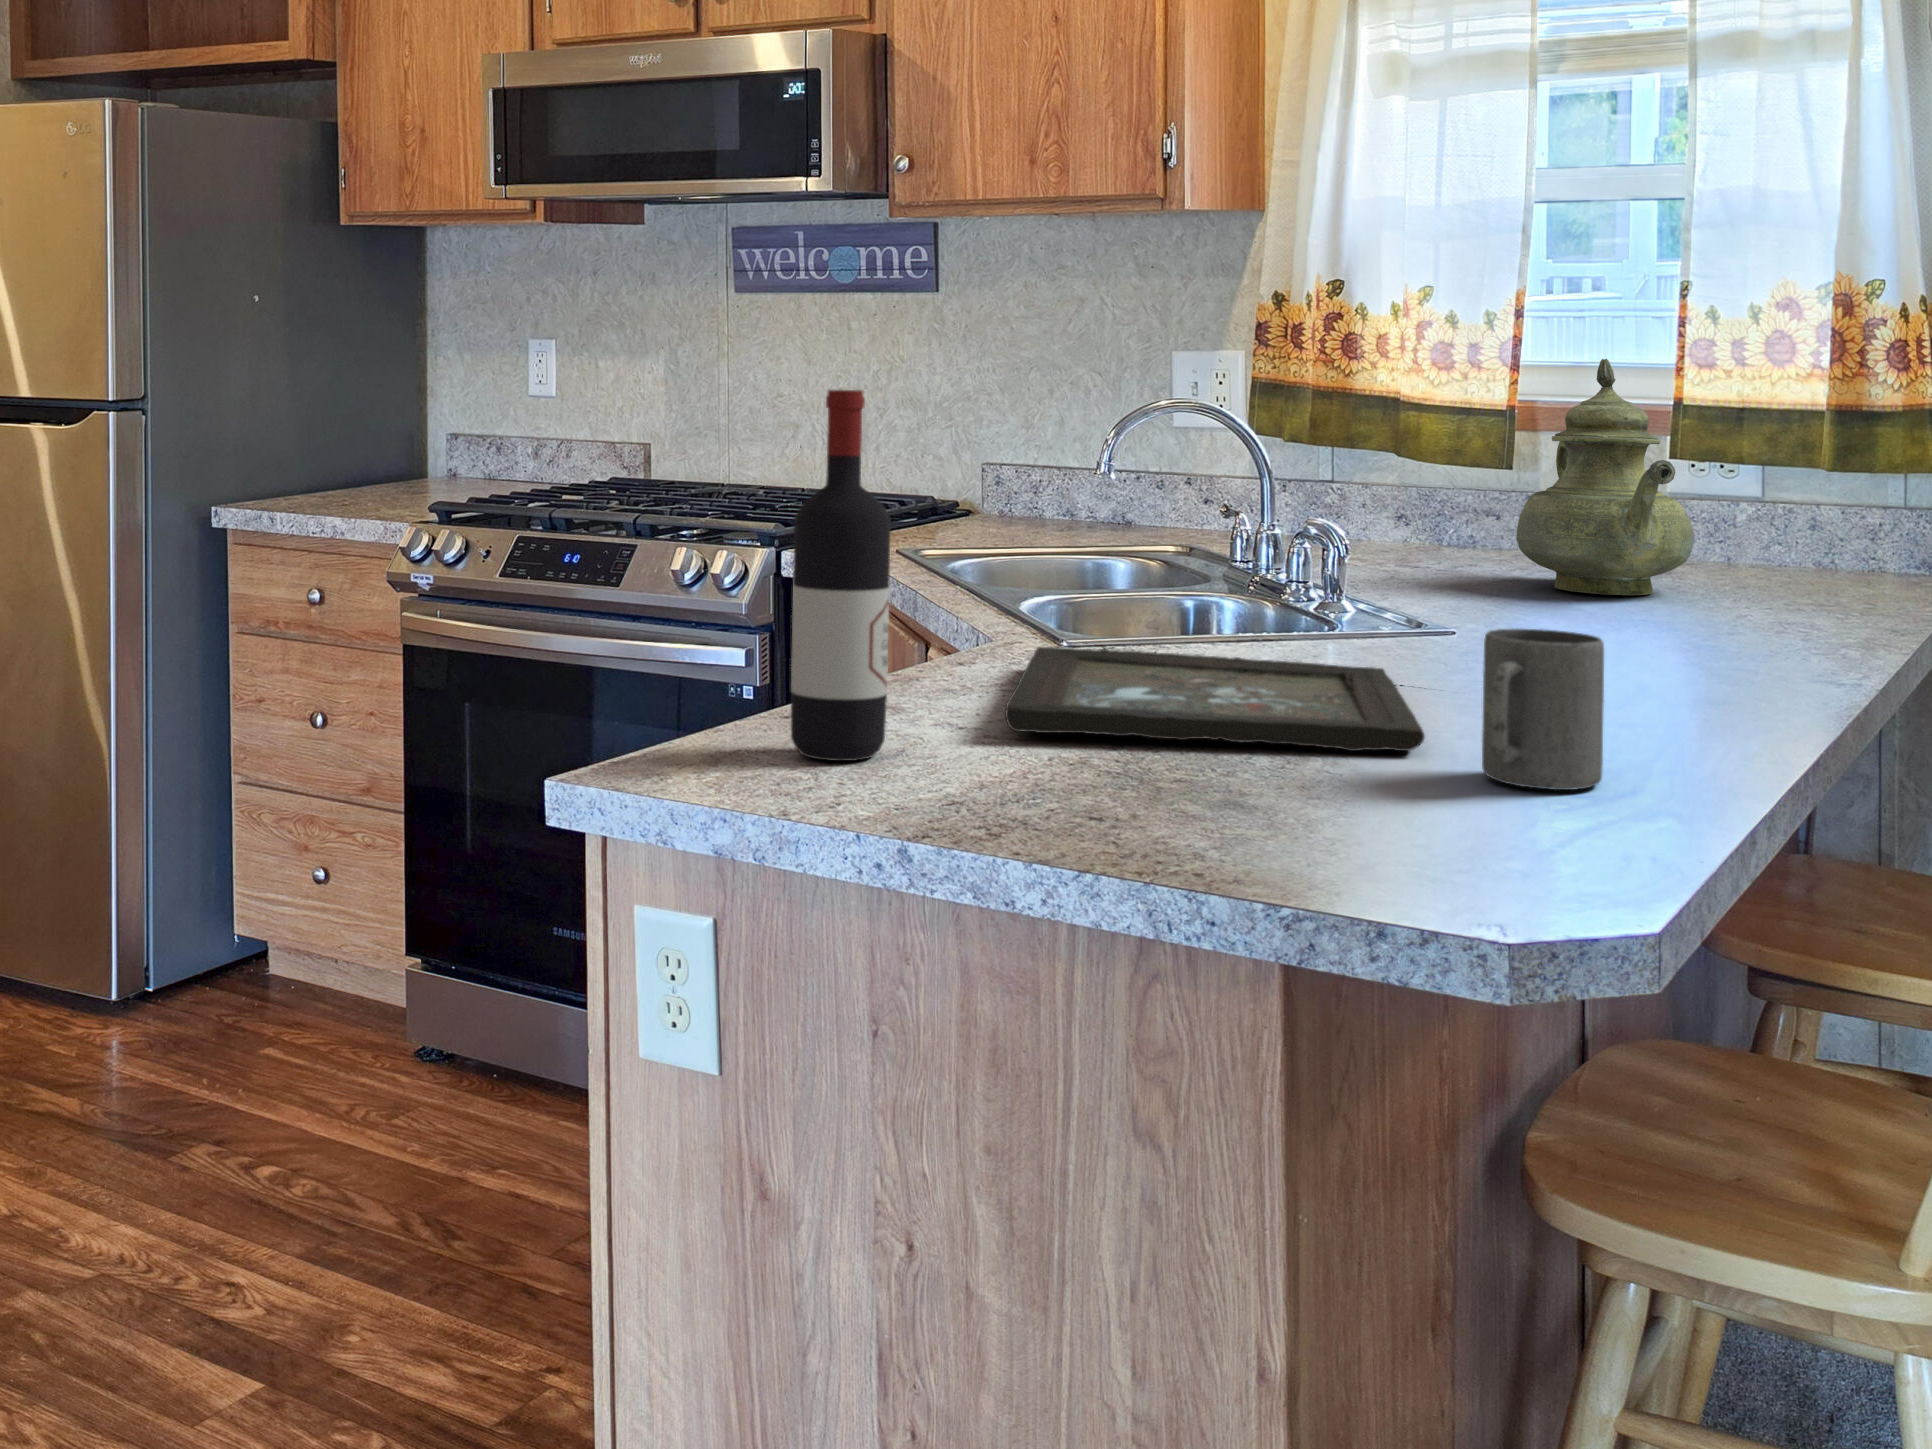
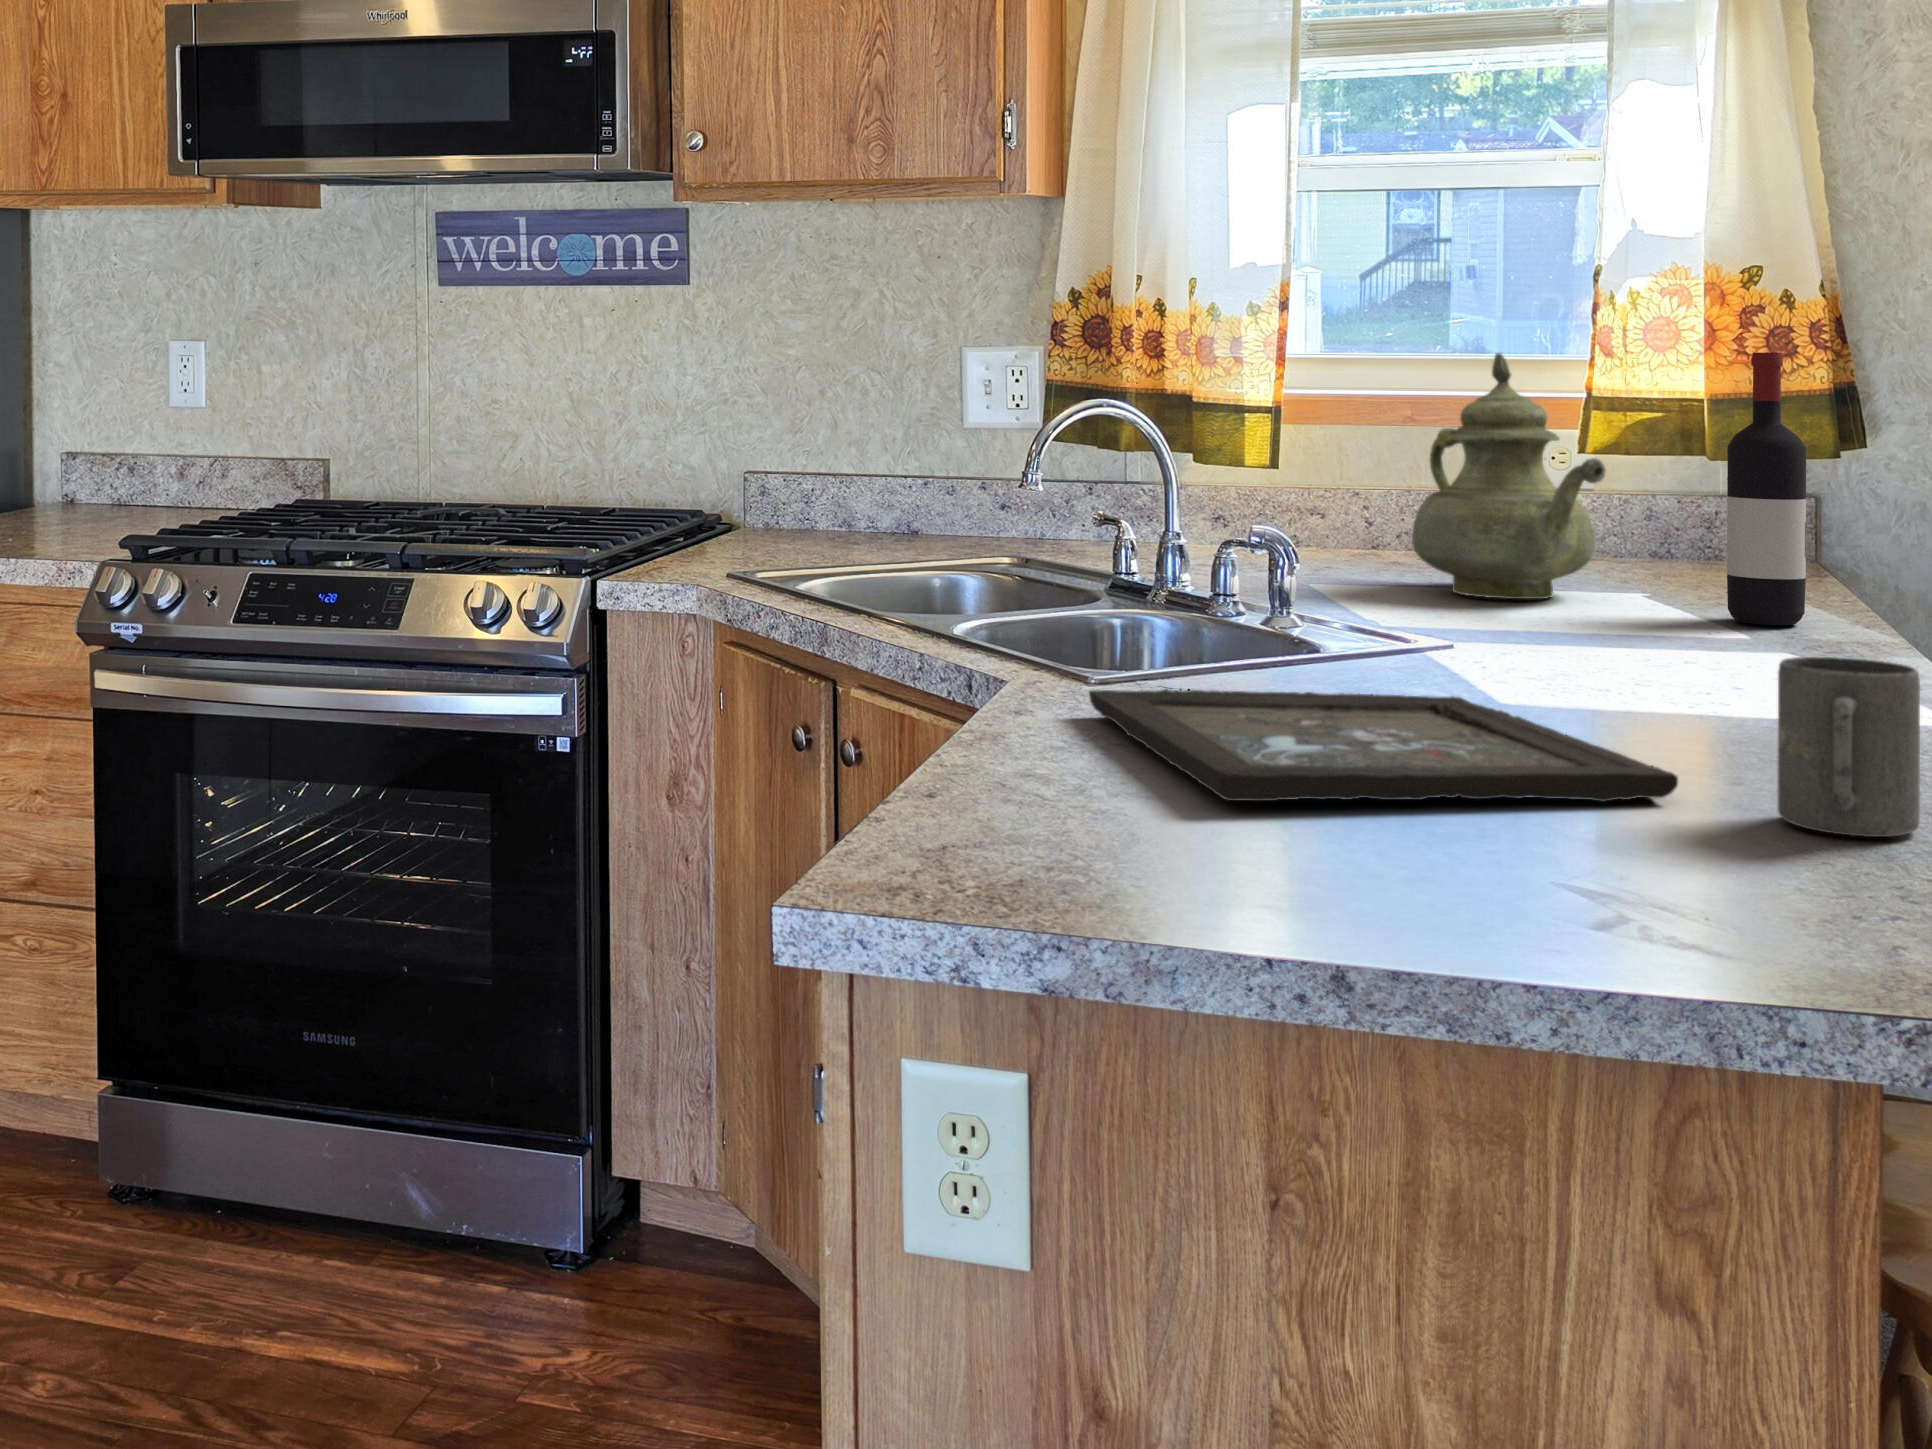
wine bottle: present [791,390,891,761] -> present [1727,353,1806,625]

